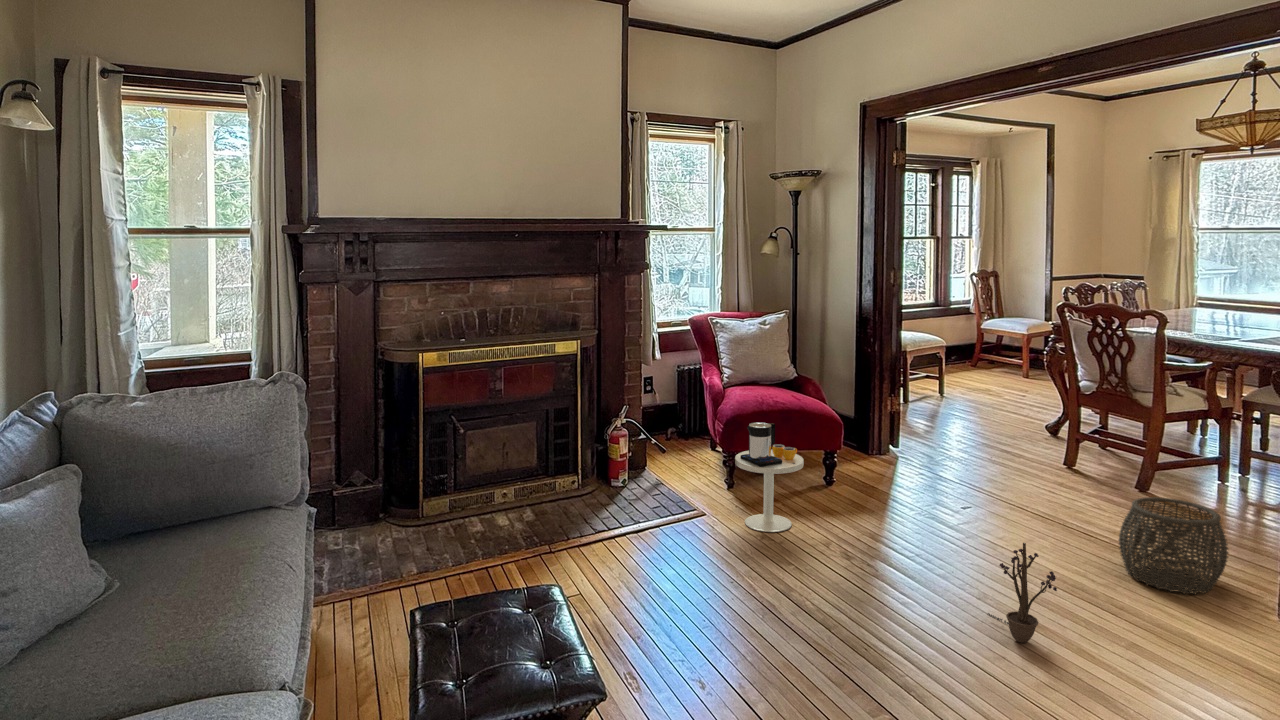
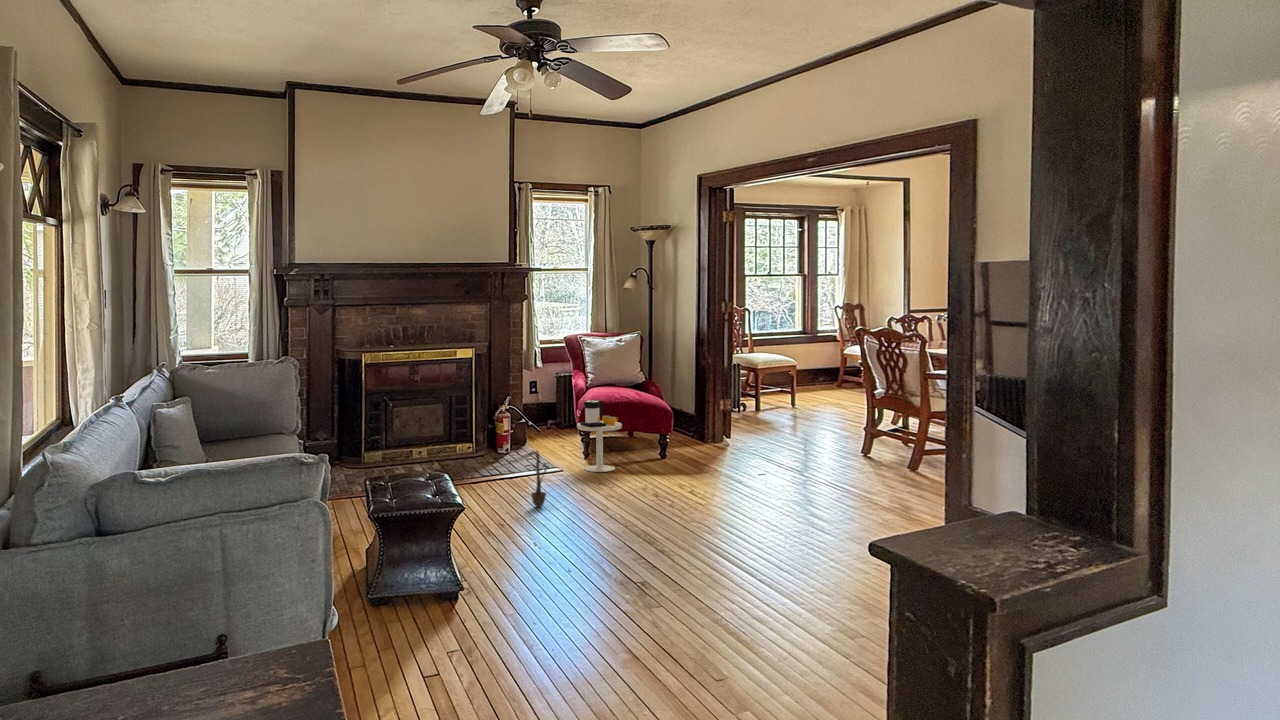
woven basket: present [1119,497,1228,594] -> none [799,439,853,490]
decorative plant: present [987,543,1057,643] -> present [531,451,549,507]

